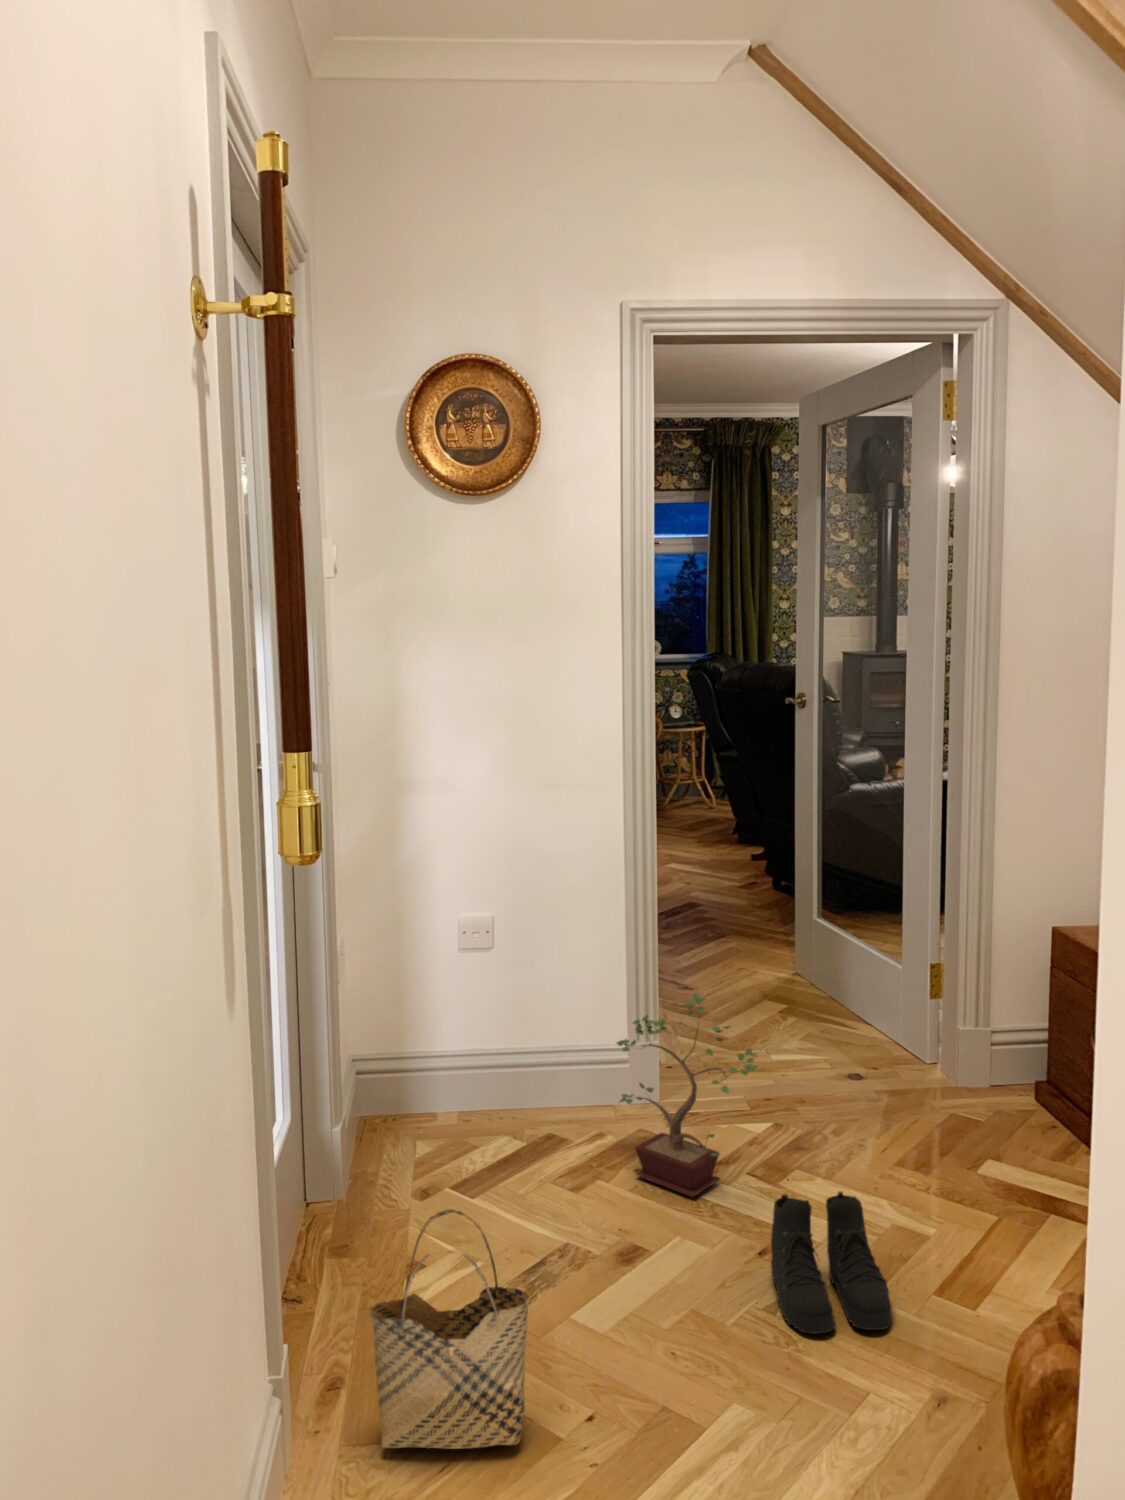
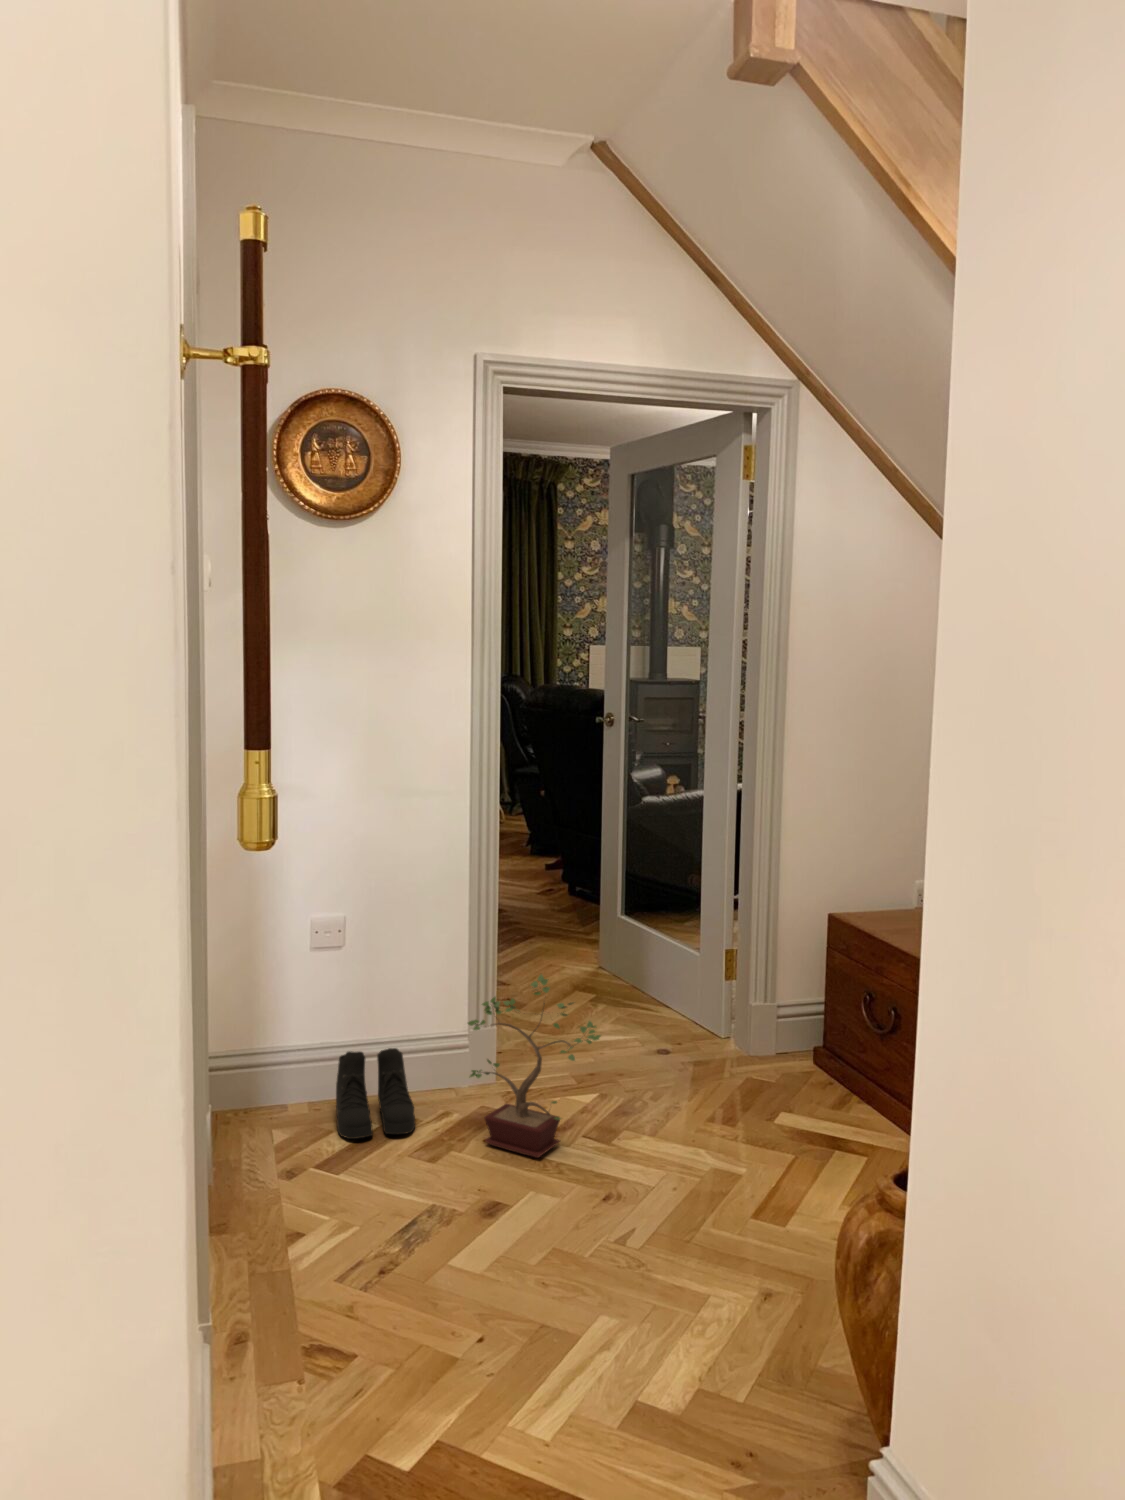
boots: present [771,1192,892,1334] -> present [336,1048,415,1139]
woven basket: present [369,1210,530,1449] -> none [284,1164,429,1383]

